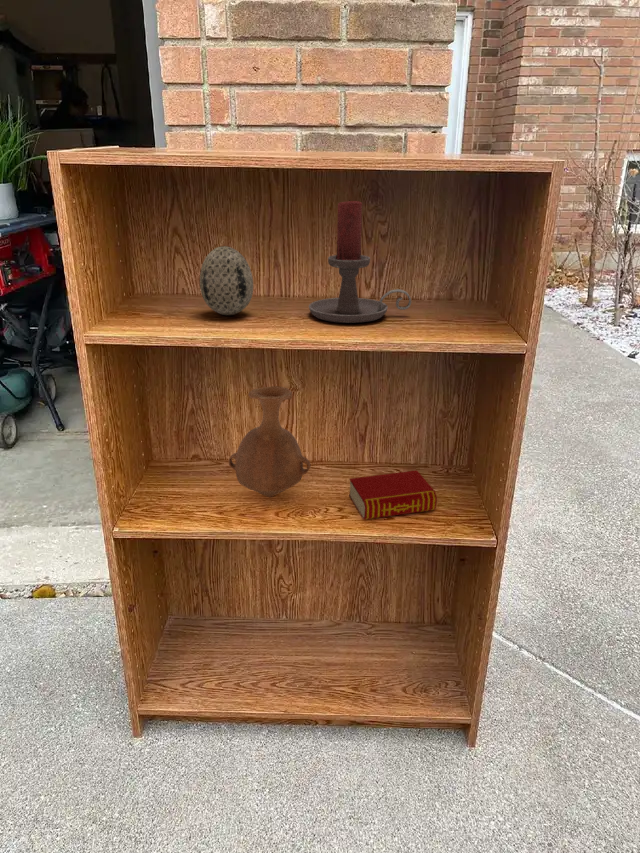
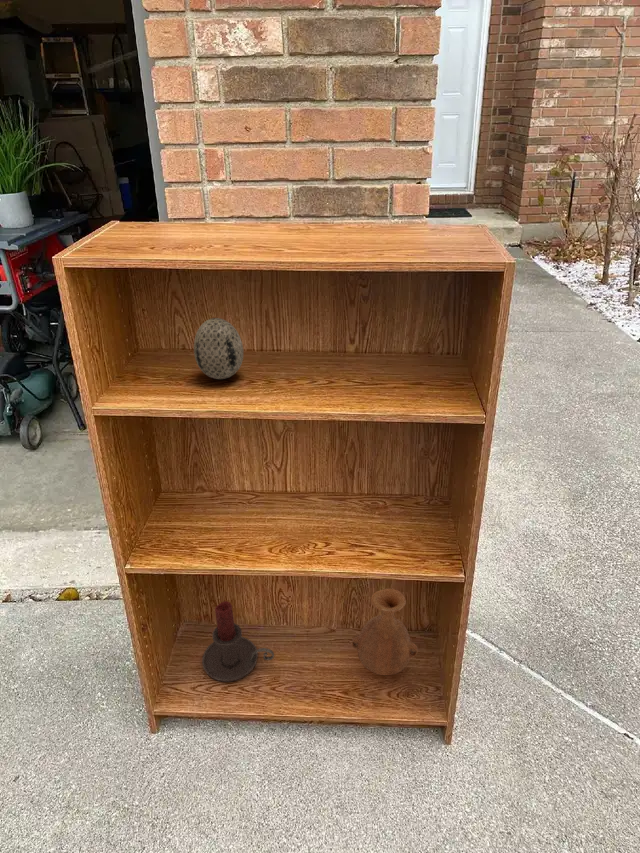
candle holder: present [309,201,411,323] -> present [202,601,274,682]
vase: present [229,386,310,497] -> present [352,589,418,675]
book: present [349,470,437,520] -> none [337,506,416,557]

